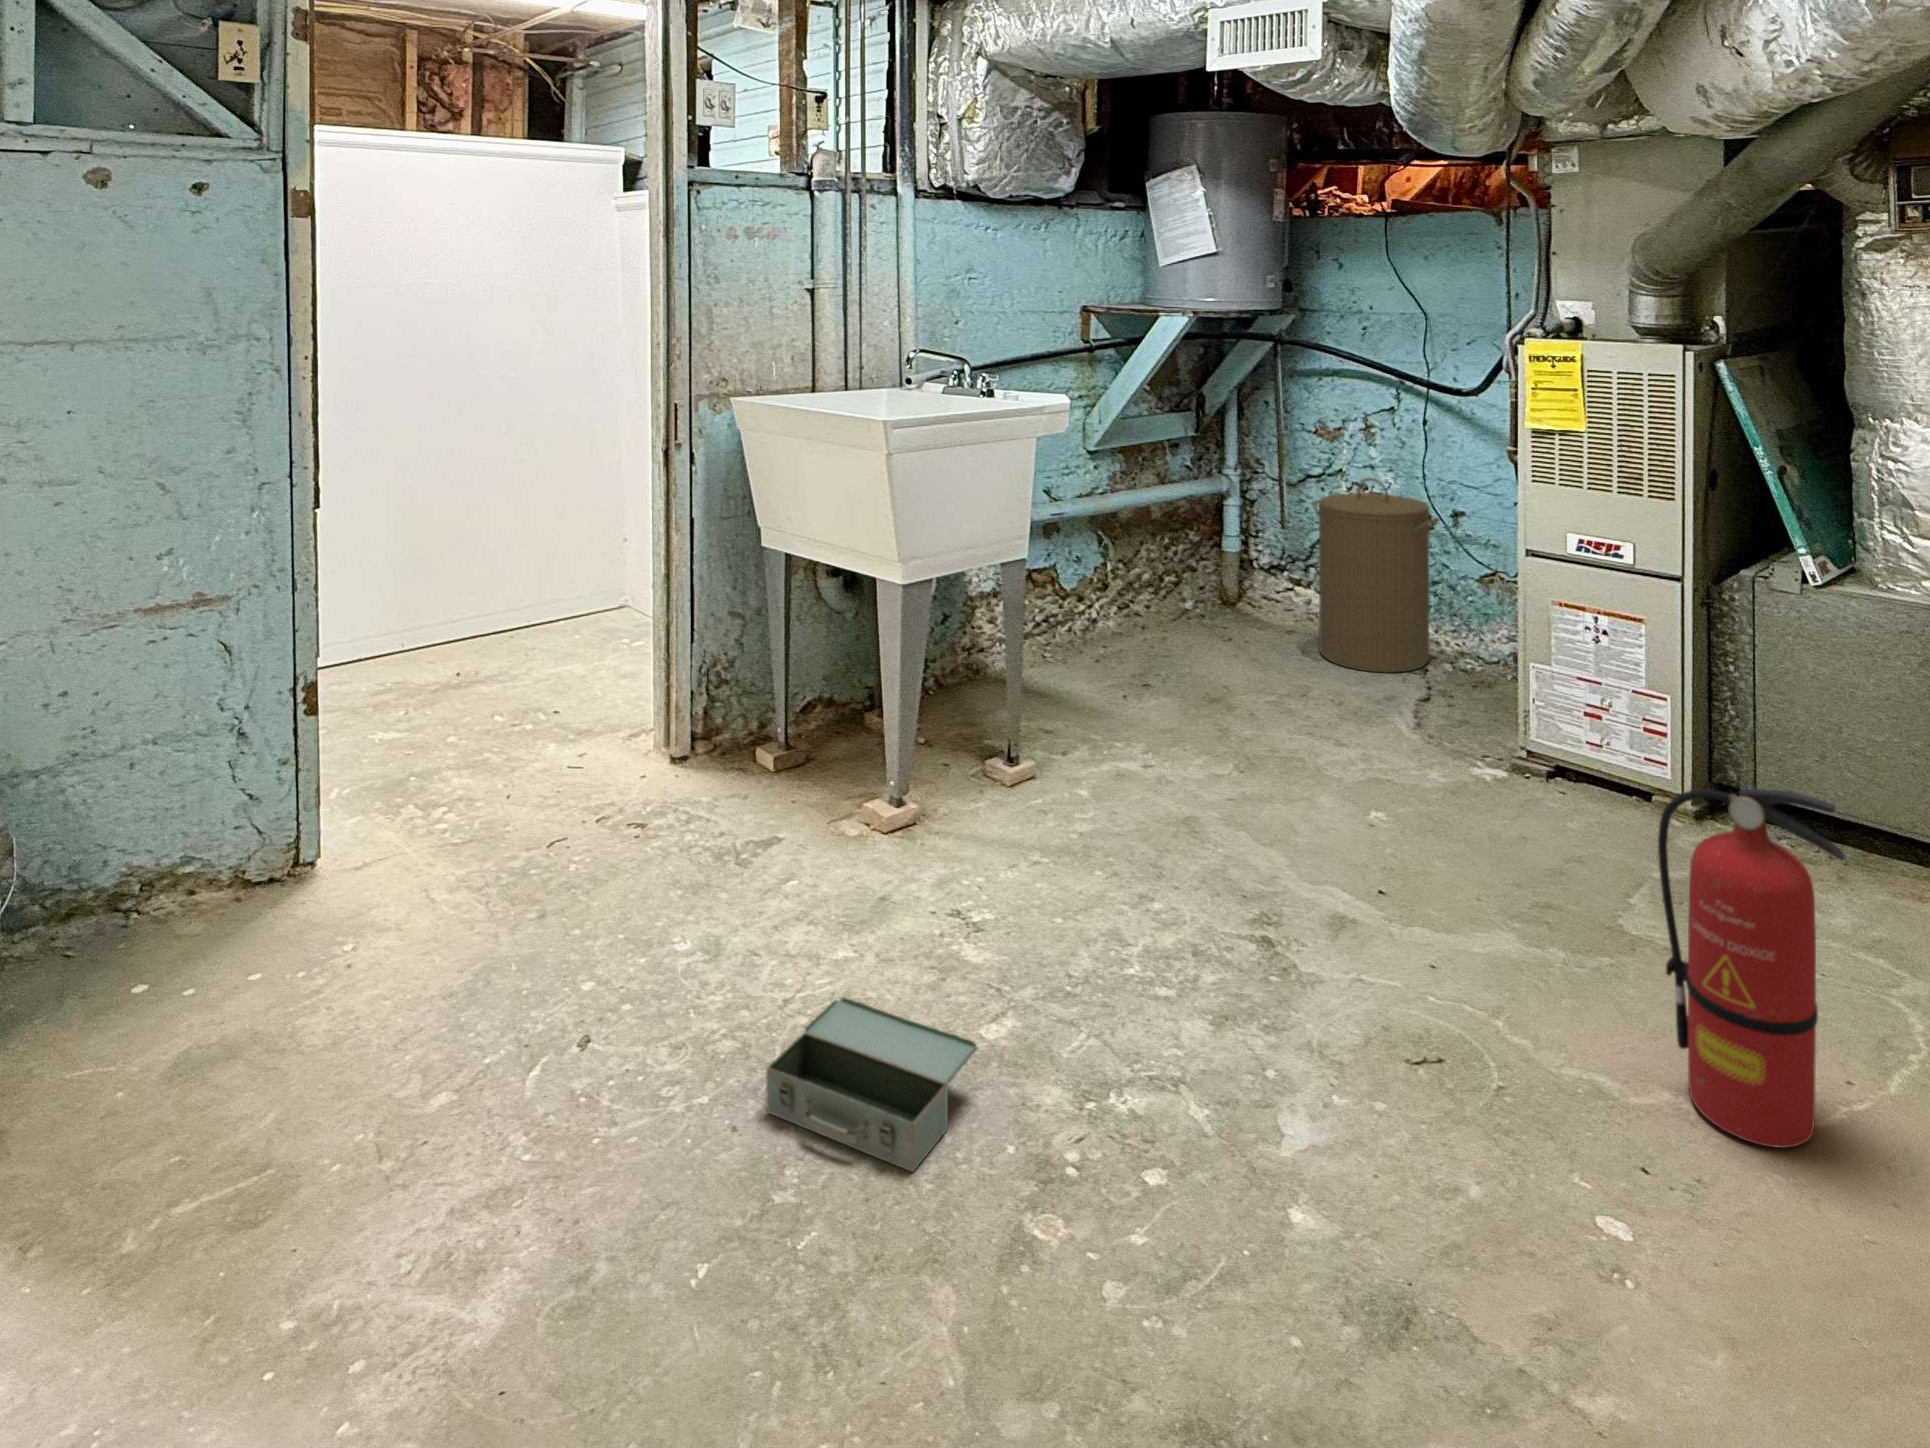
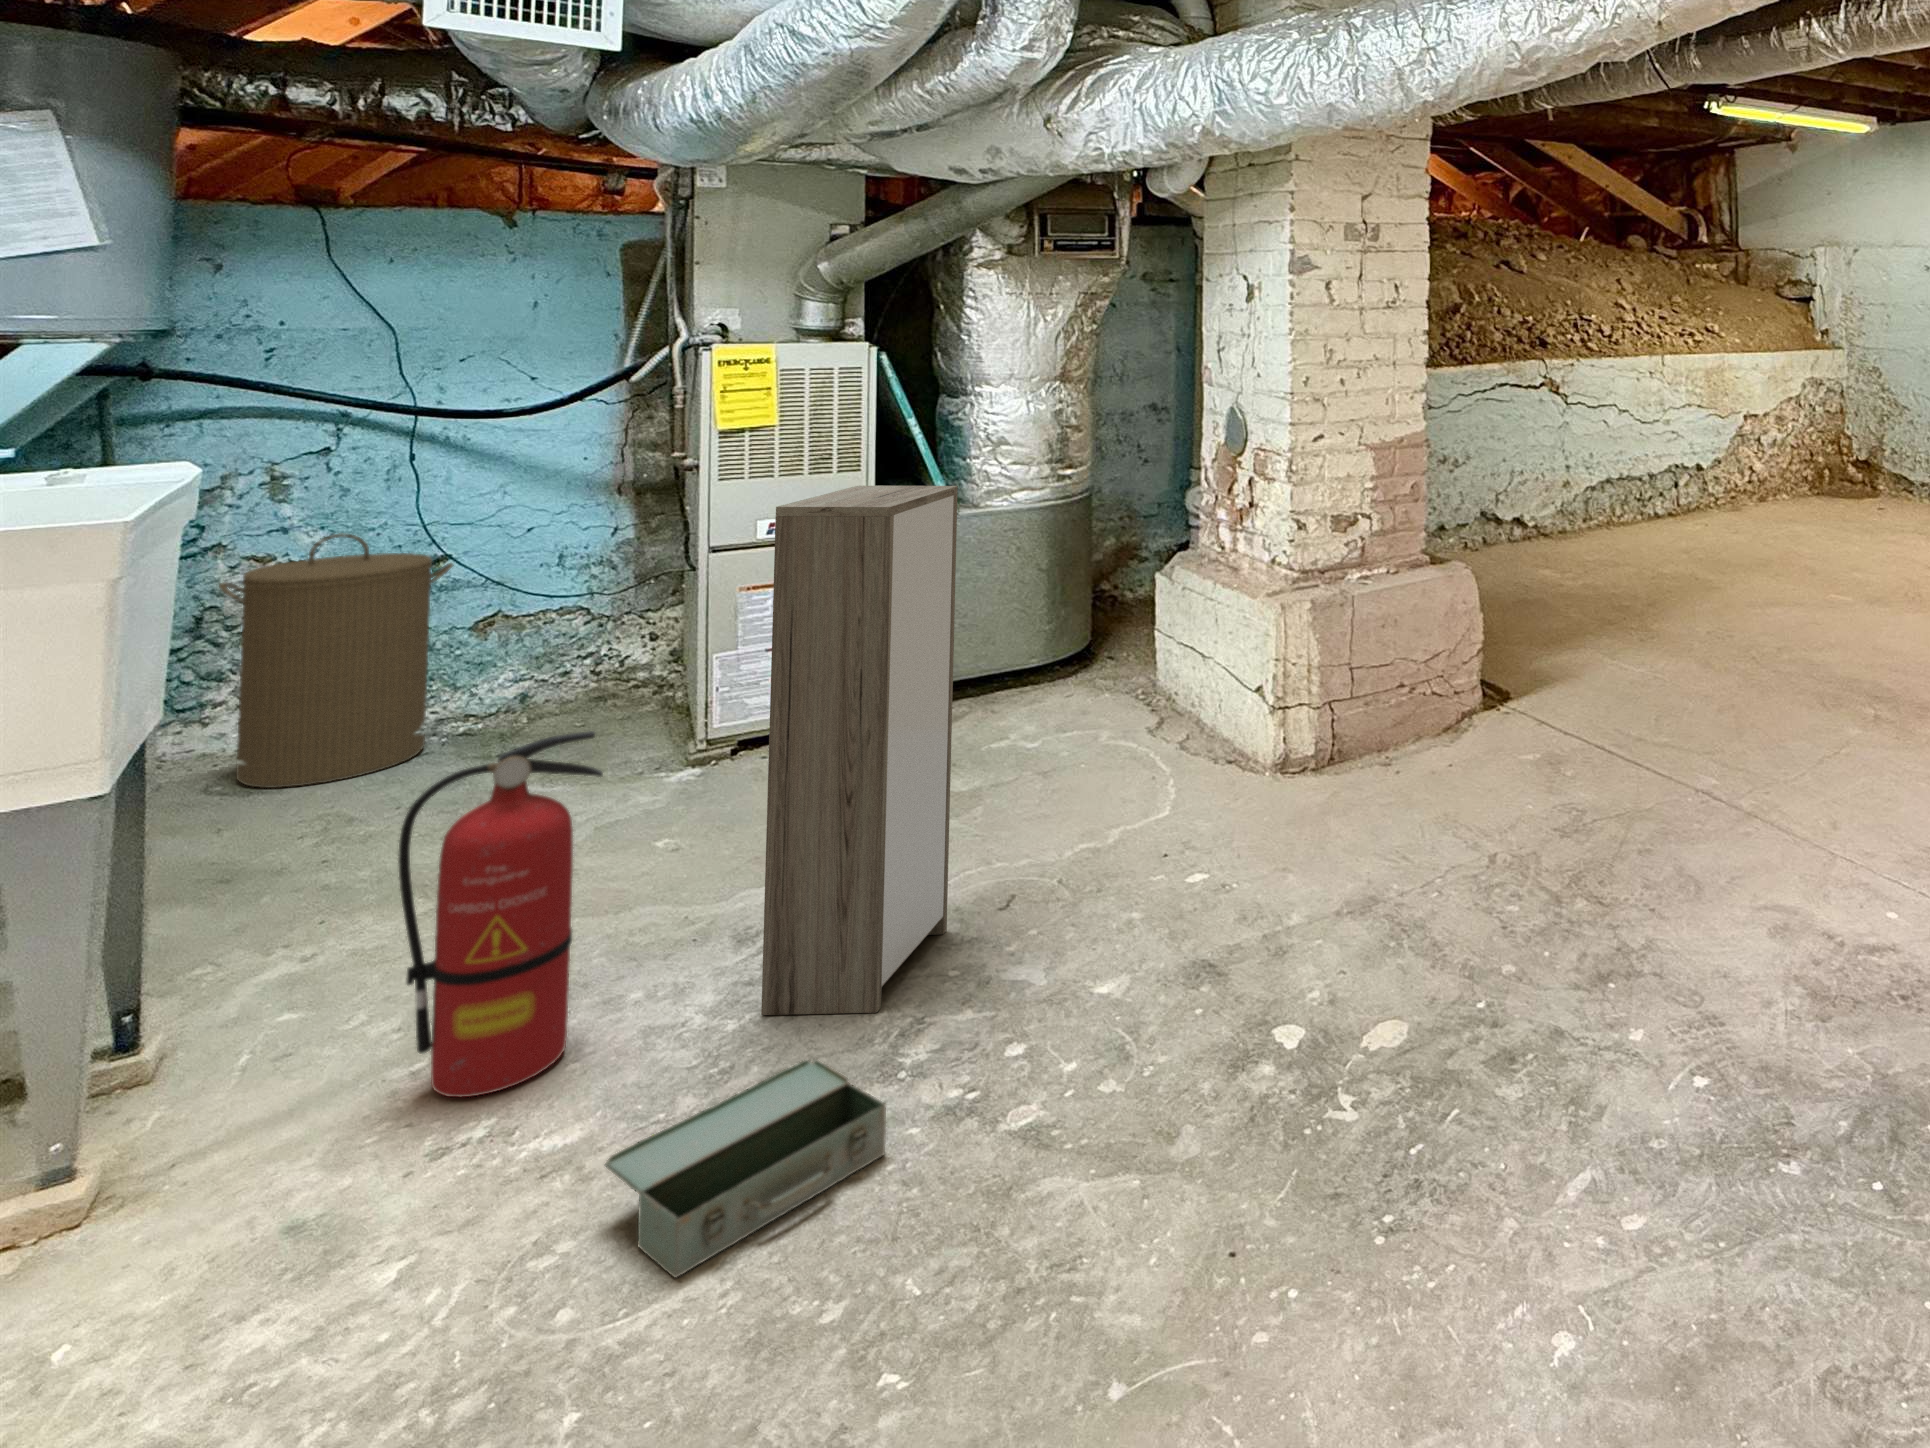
storage cabinet: none [1111,511,1307,1068] -> present [761,486,958,1015]
fire extinguisher: present [1658,789,1845,1148] -> present [398,731,603,1097]

